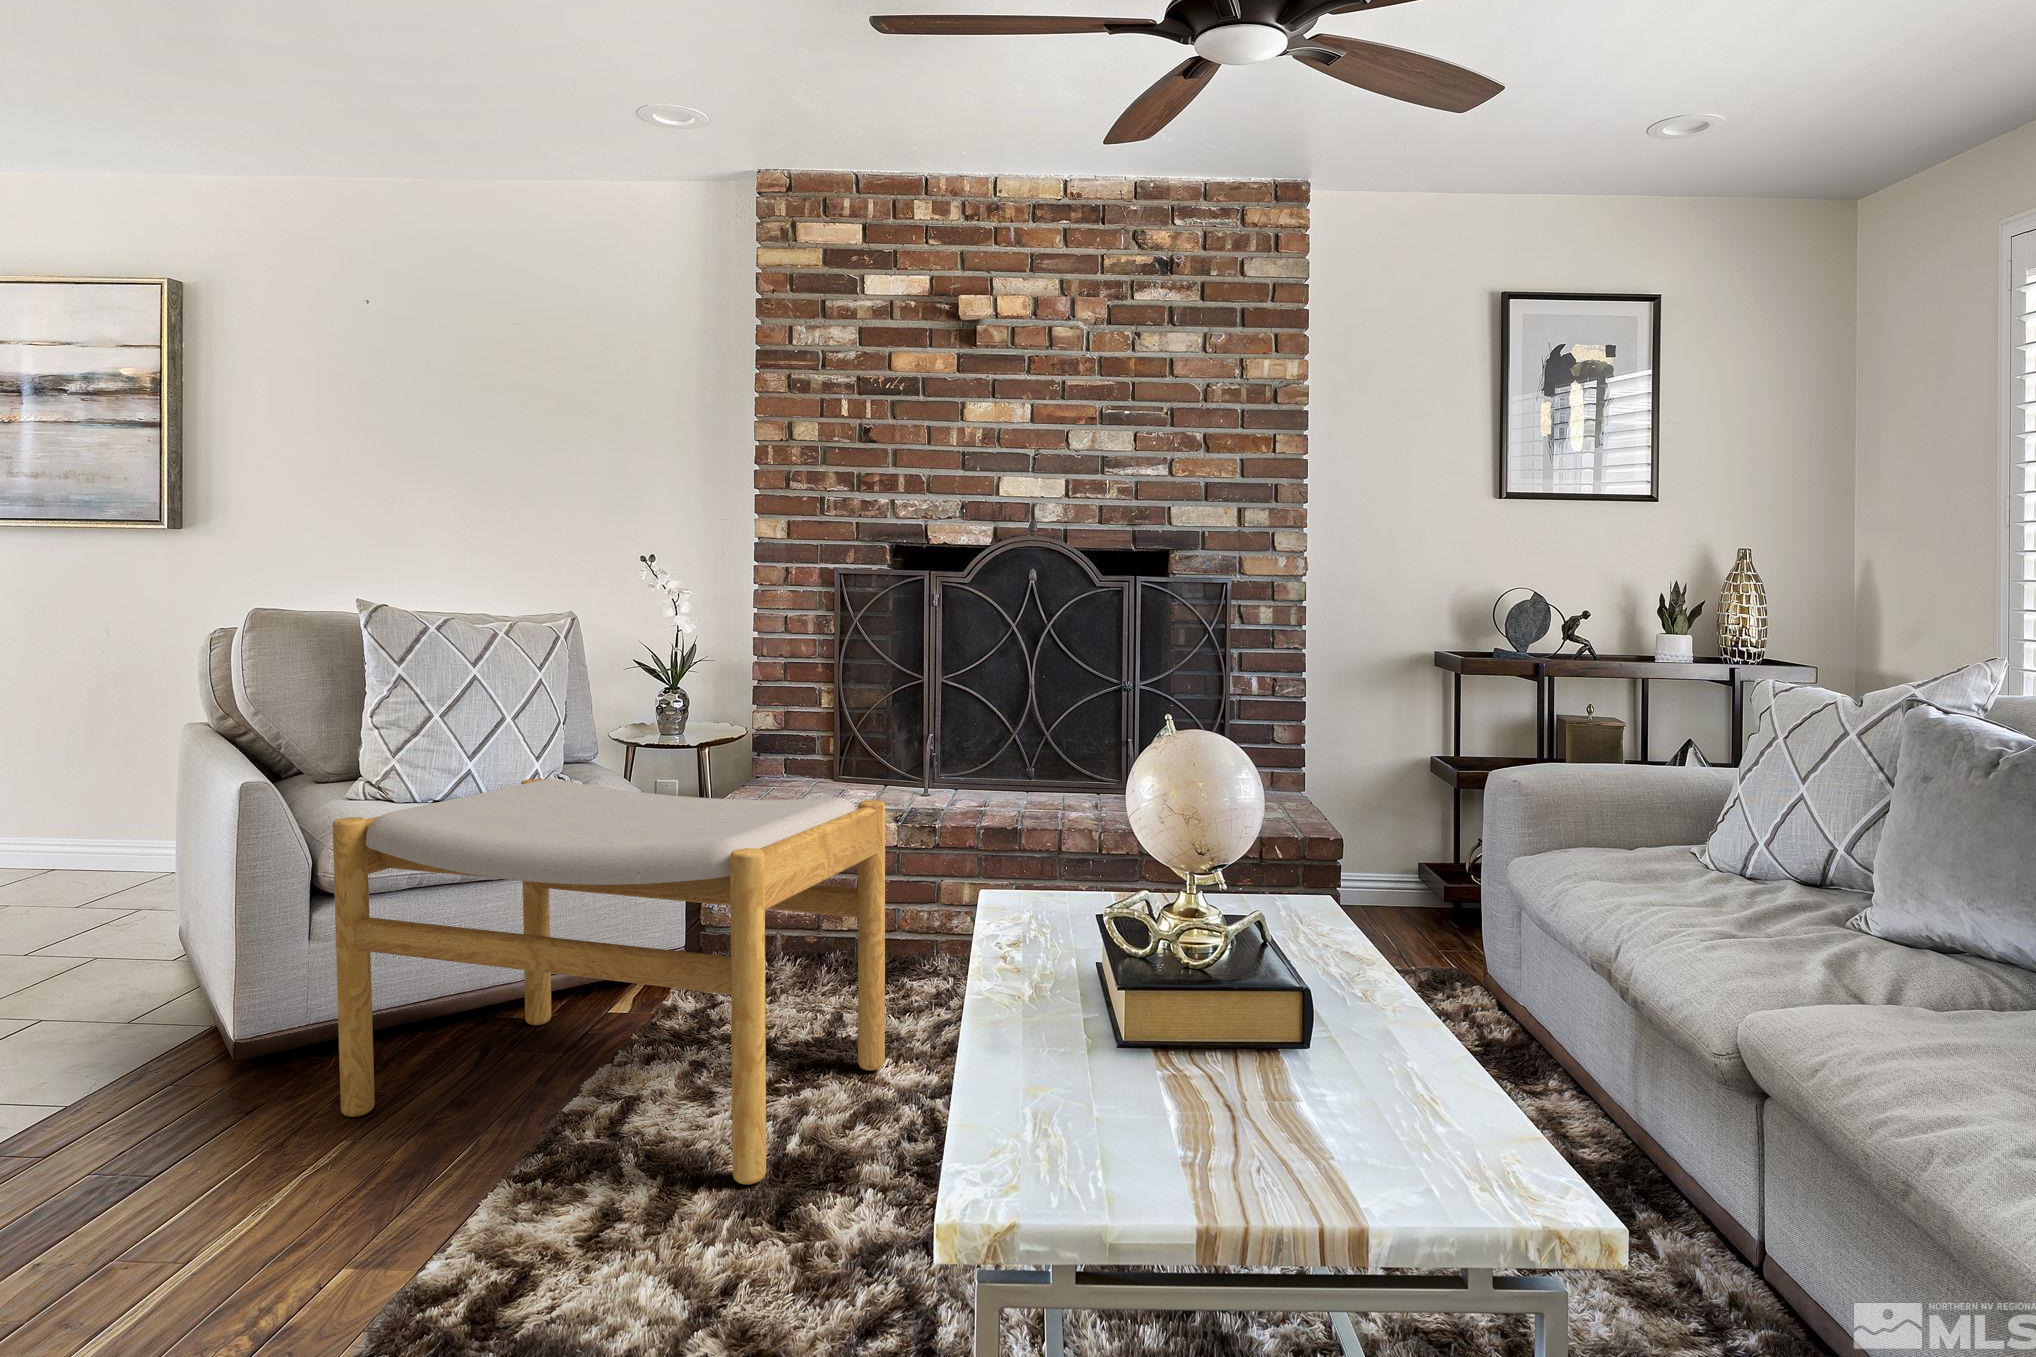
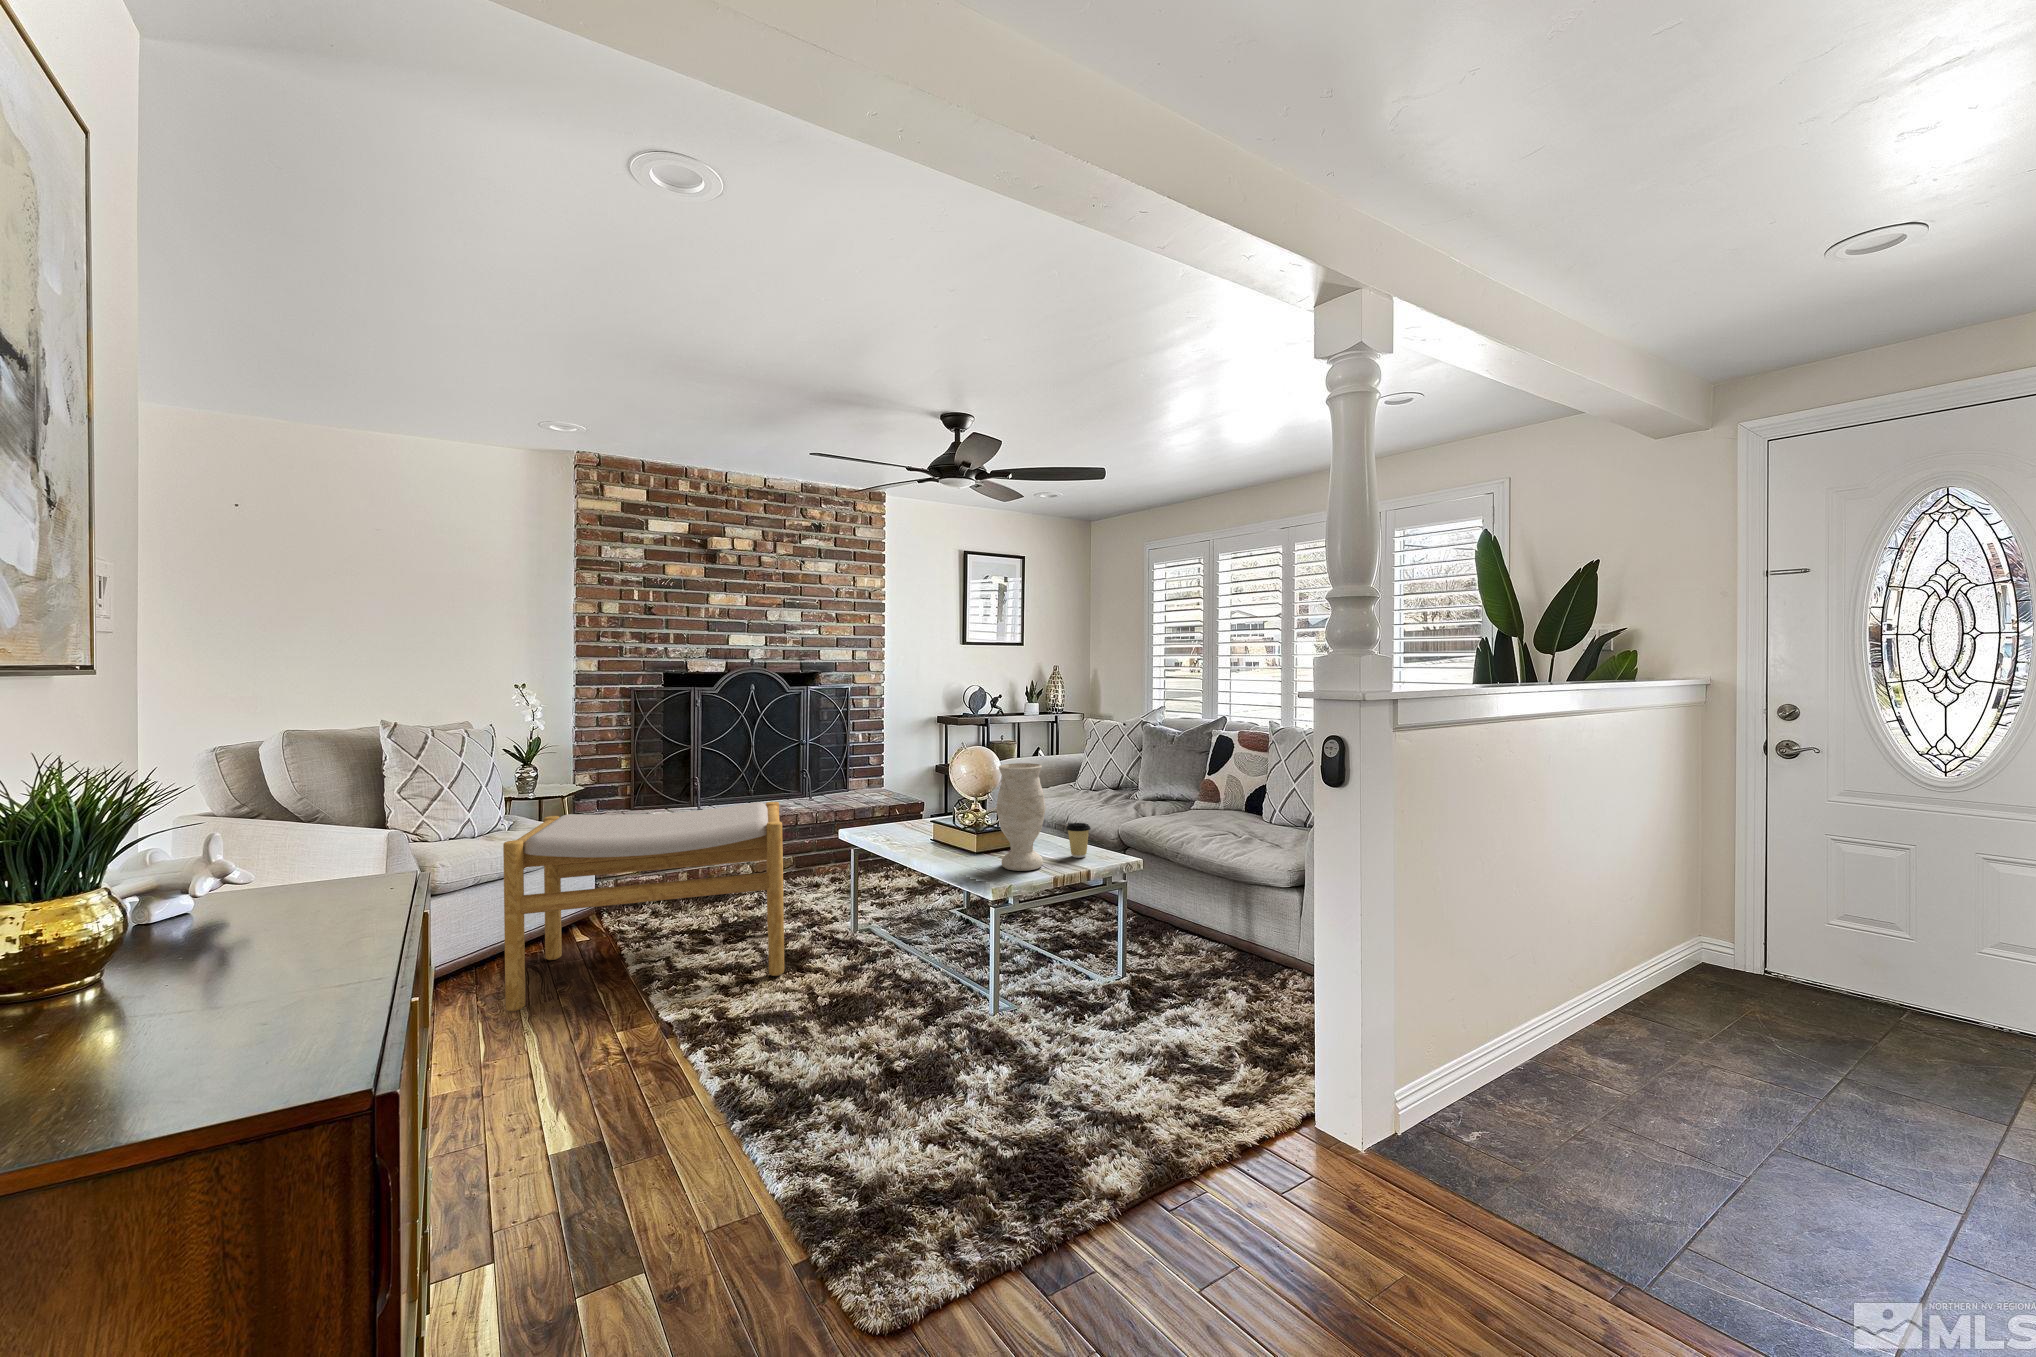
vase: none [1098,784,1261,1143] -> present [996,763,1046,871]
coffee cup: none [1366,1003,1455,1132] -> present [1066,823,1091,858]

